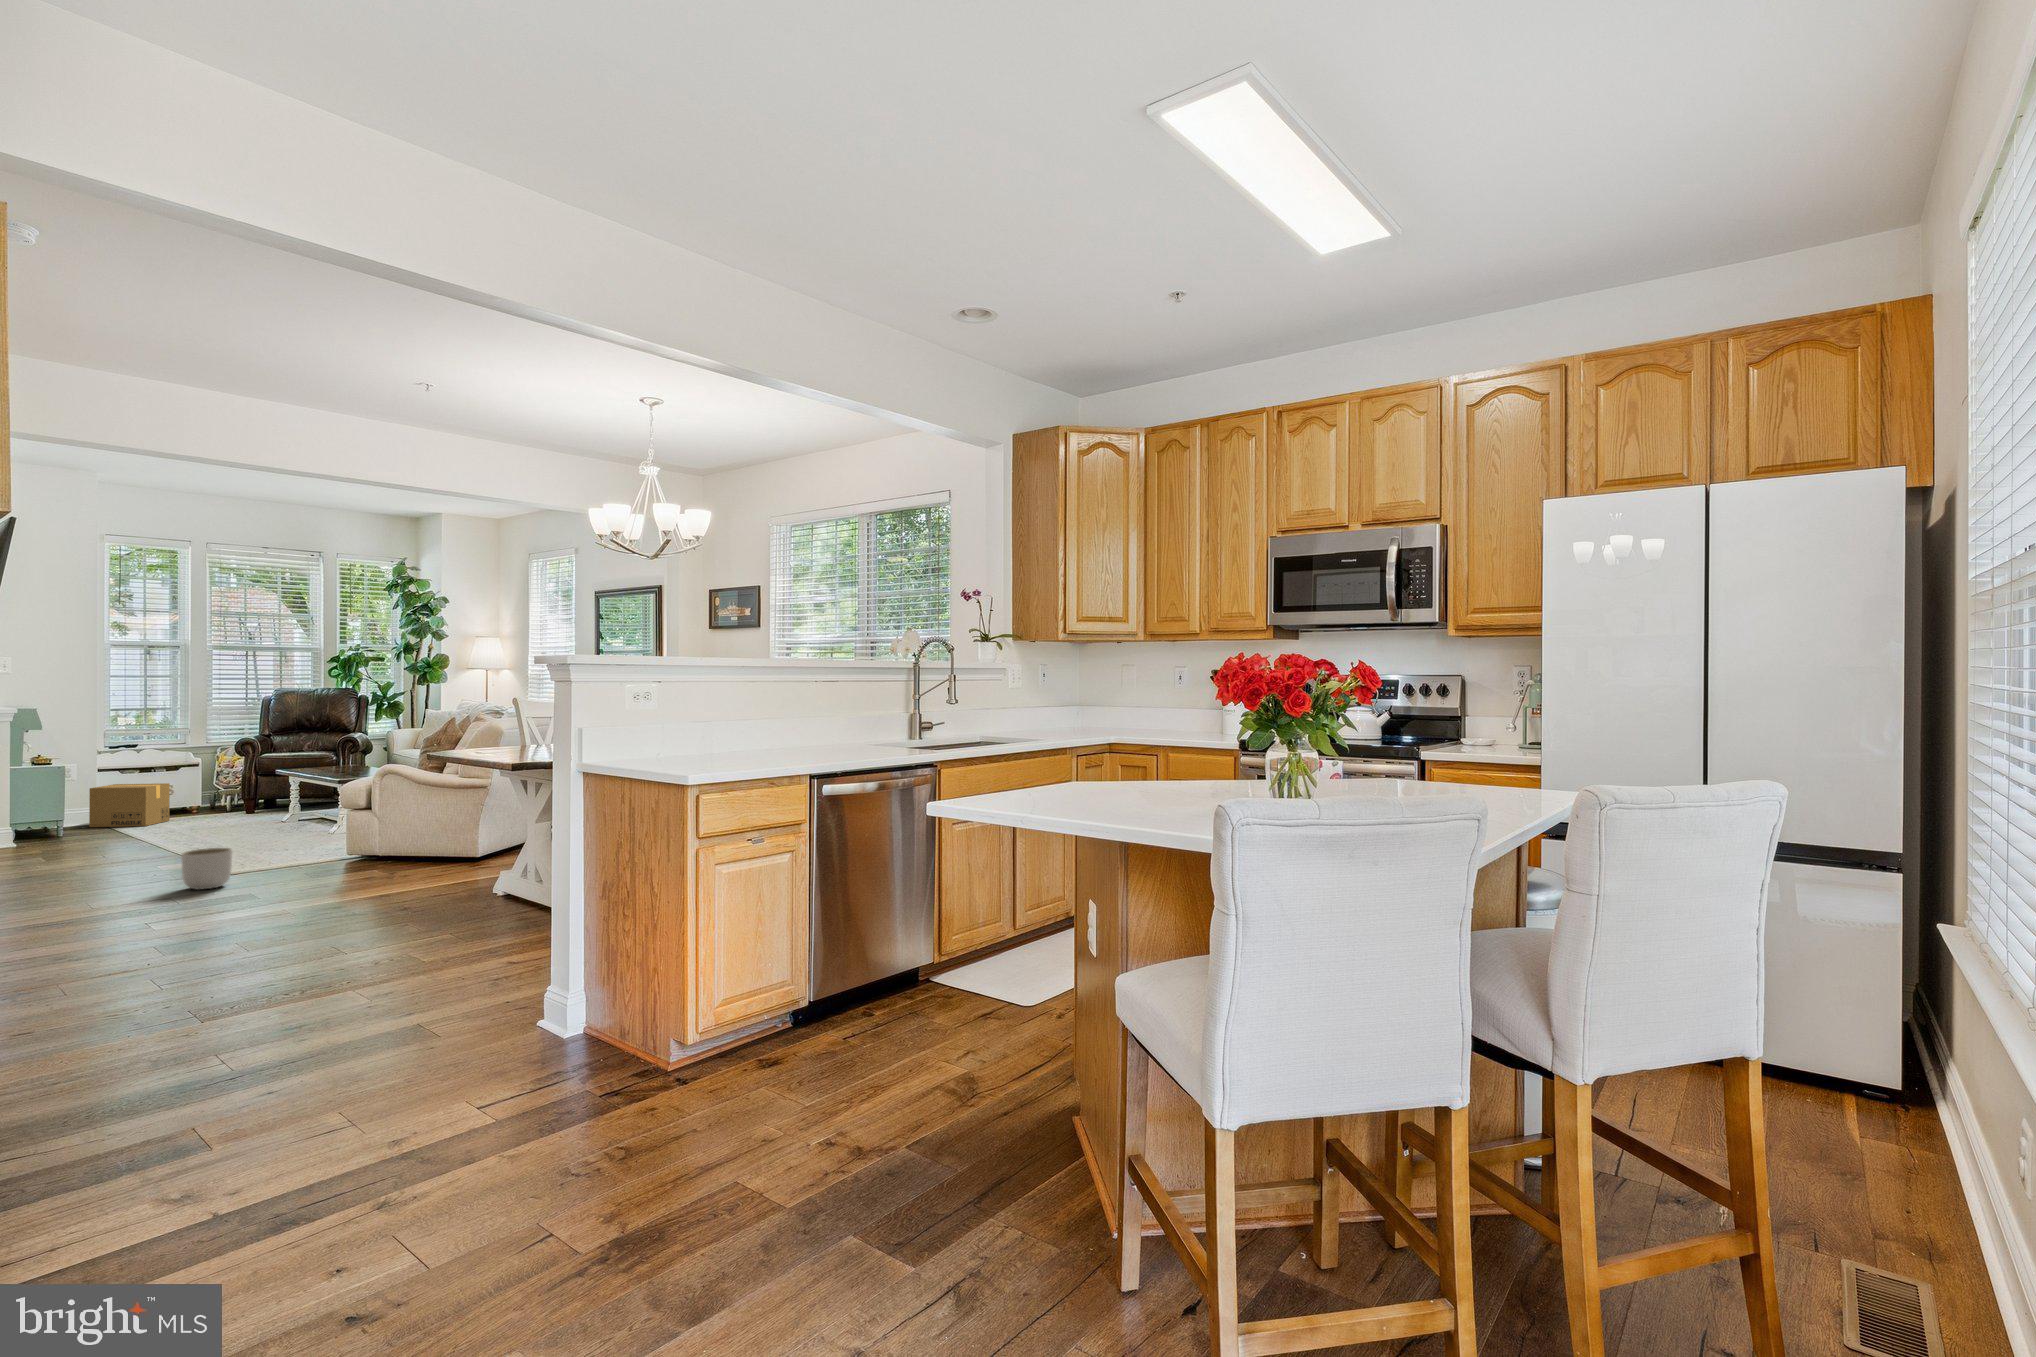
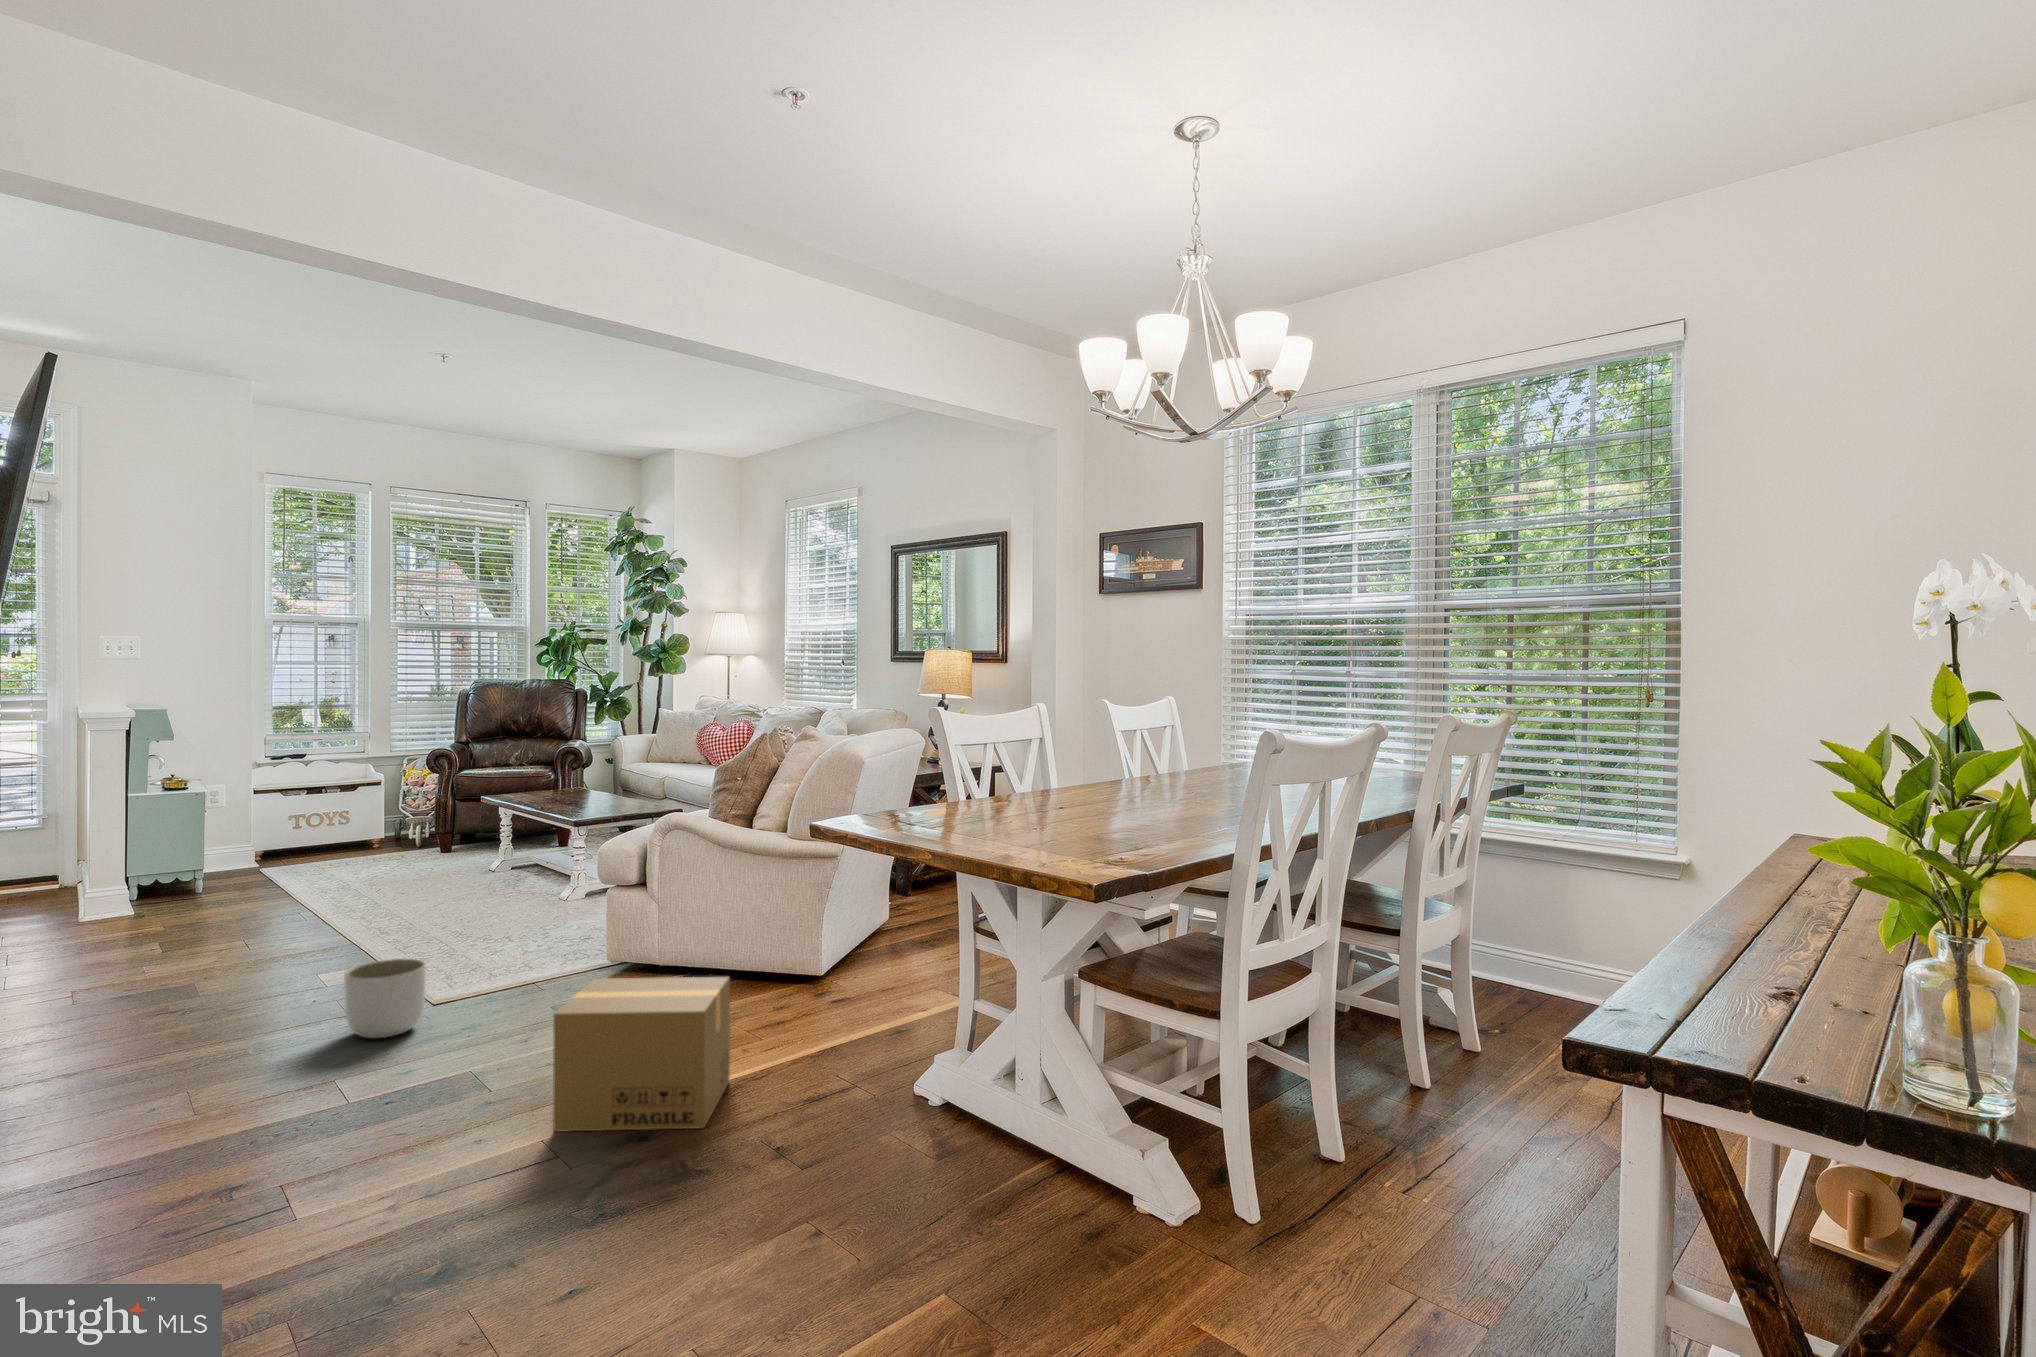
cardboard box: present [89,783,170,827] -> present [553,977,730,1132]

